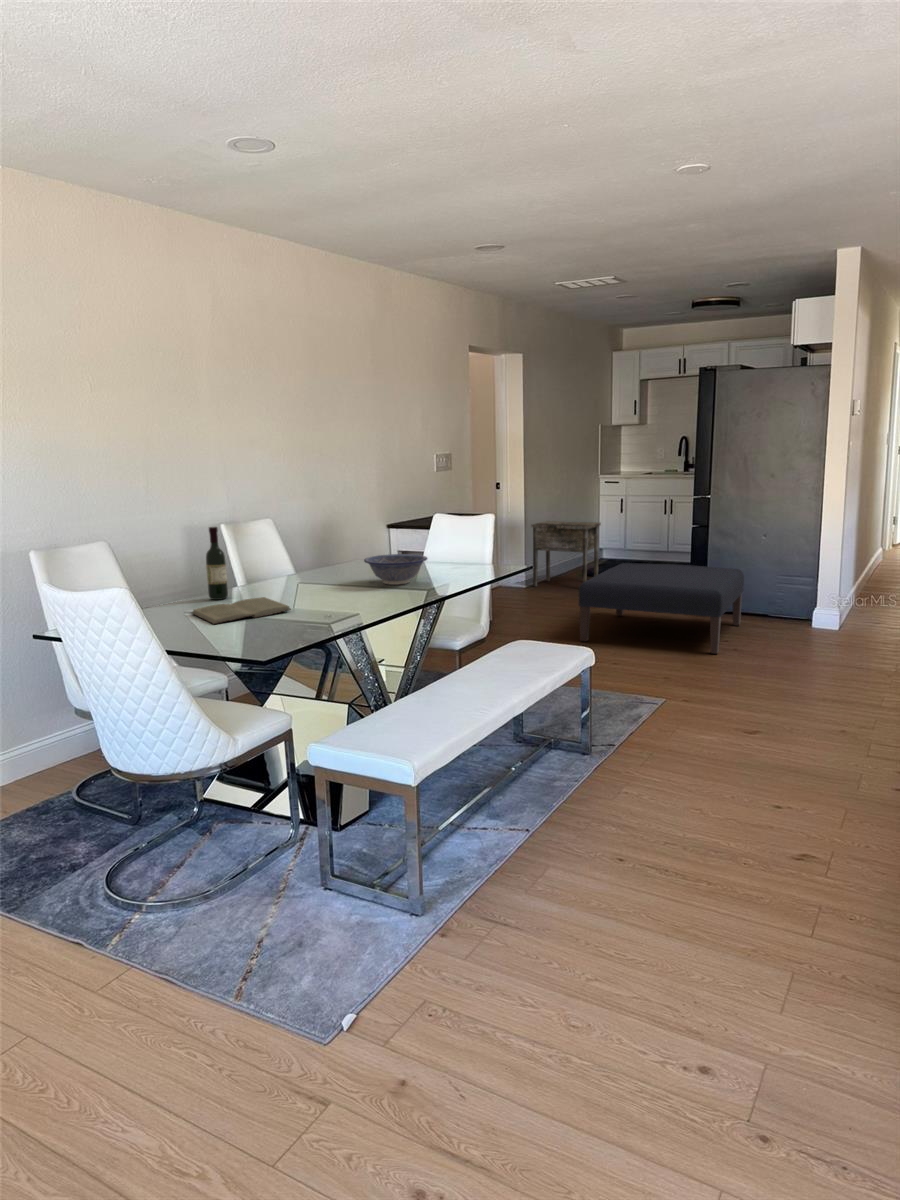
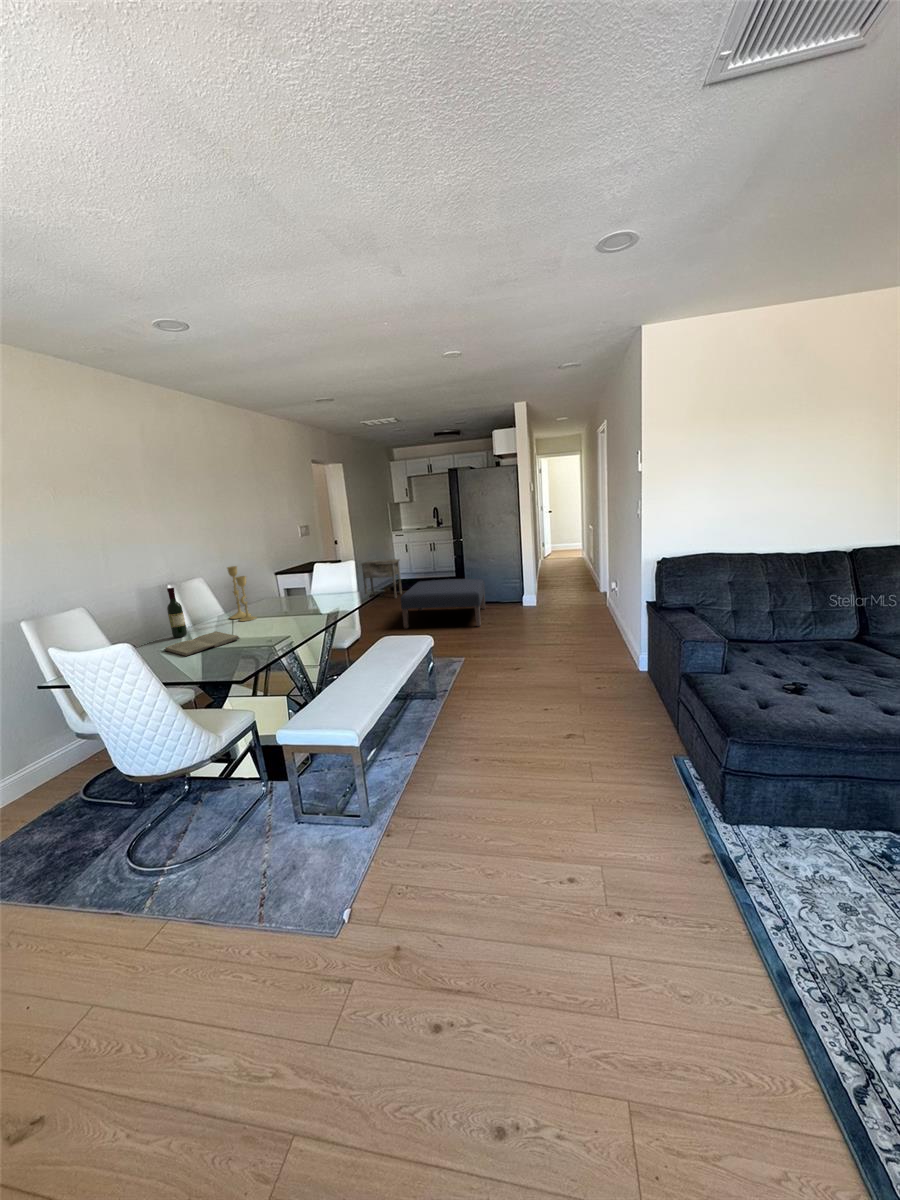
candlestick: none [291,504,328,589] -> present [227,566,256,621]
decorative bowl: present [364,554,427,585] -> none [280,591,322,612]

